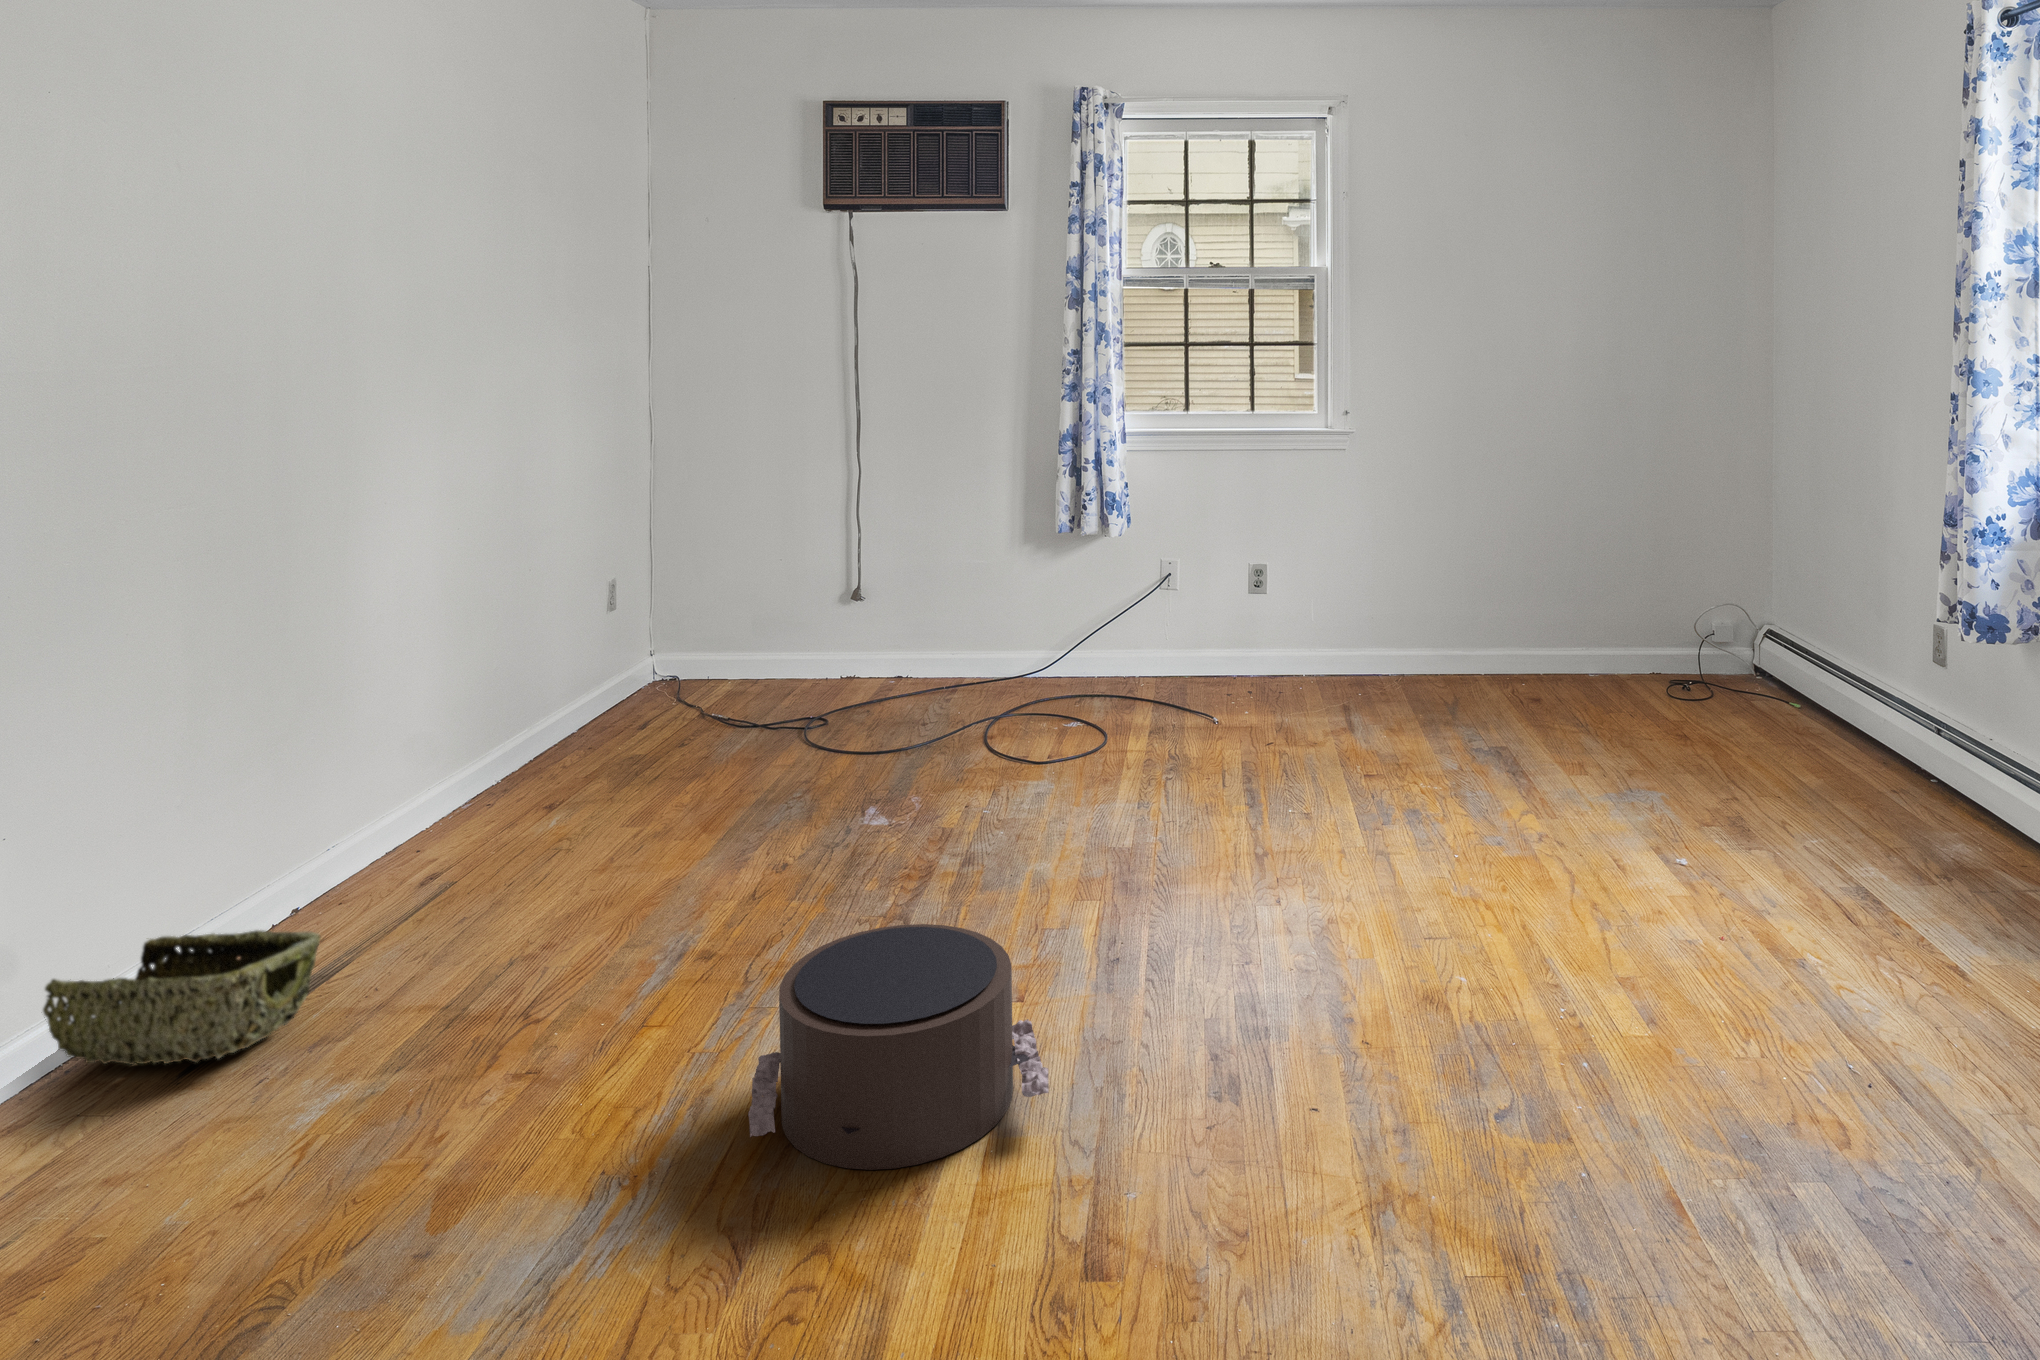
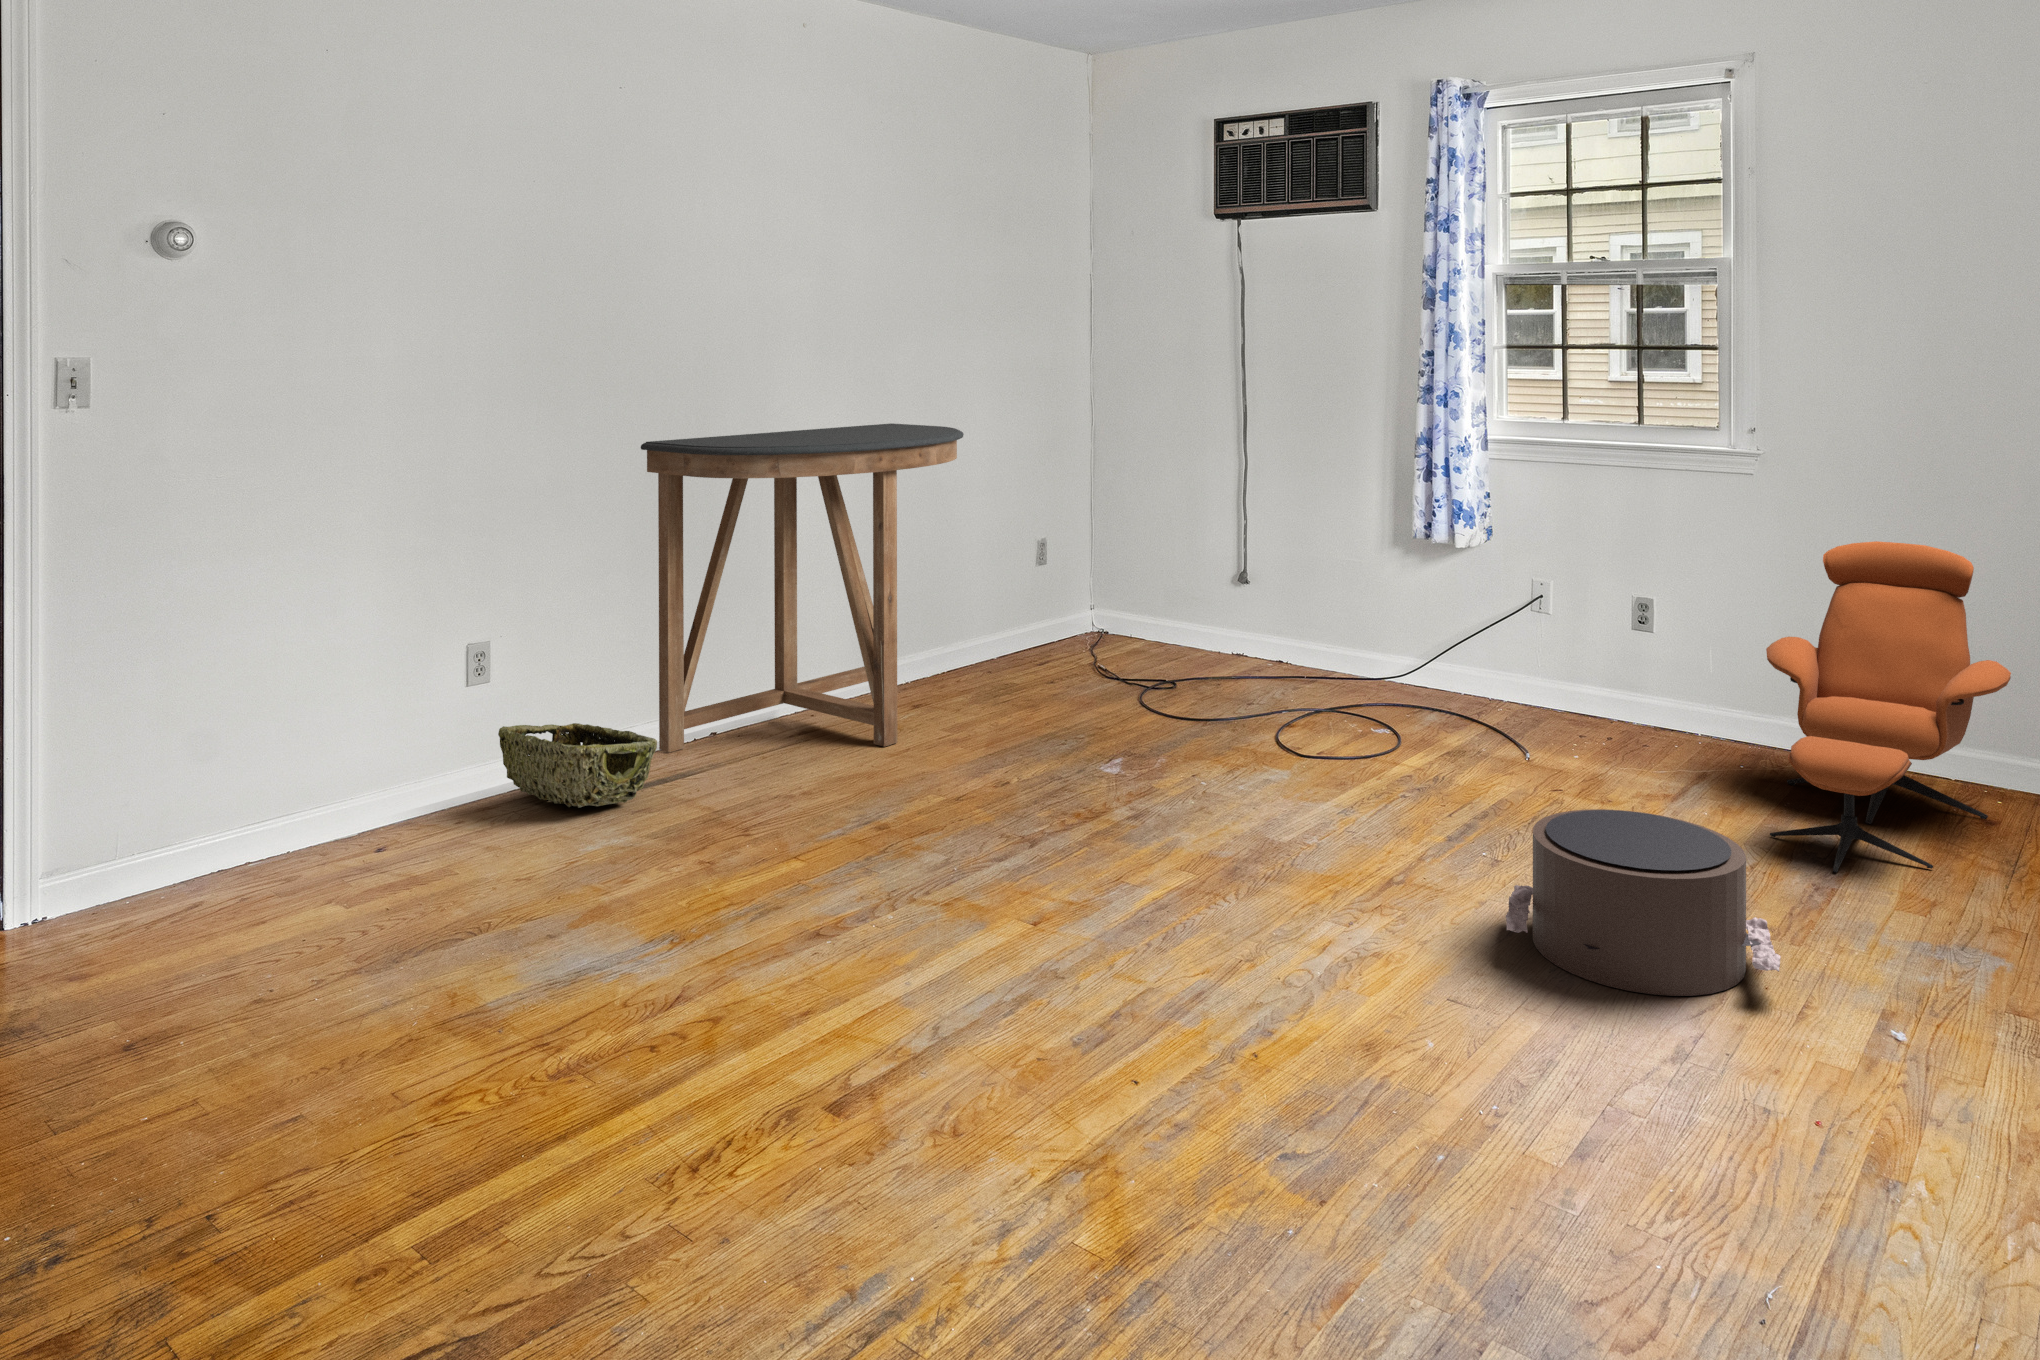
console table: none [203,459,620,941] -> present [641,423,964,752]
lounge chair: none [1391,497,1562,775] -> present [1766,541,2011,872]
pouf: present [748,924,1049,1170] -> present [1506,809,1781,996]

